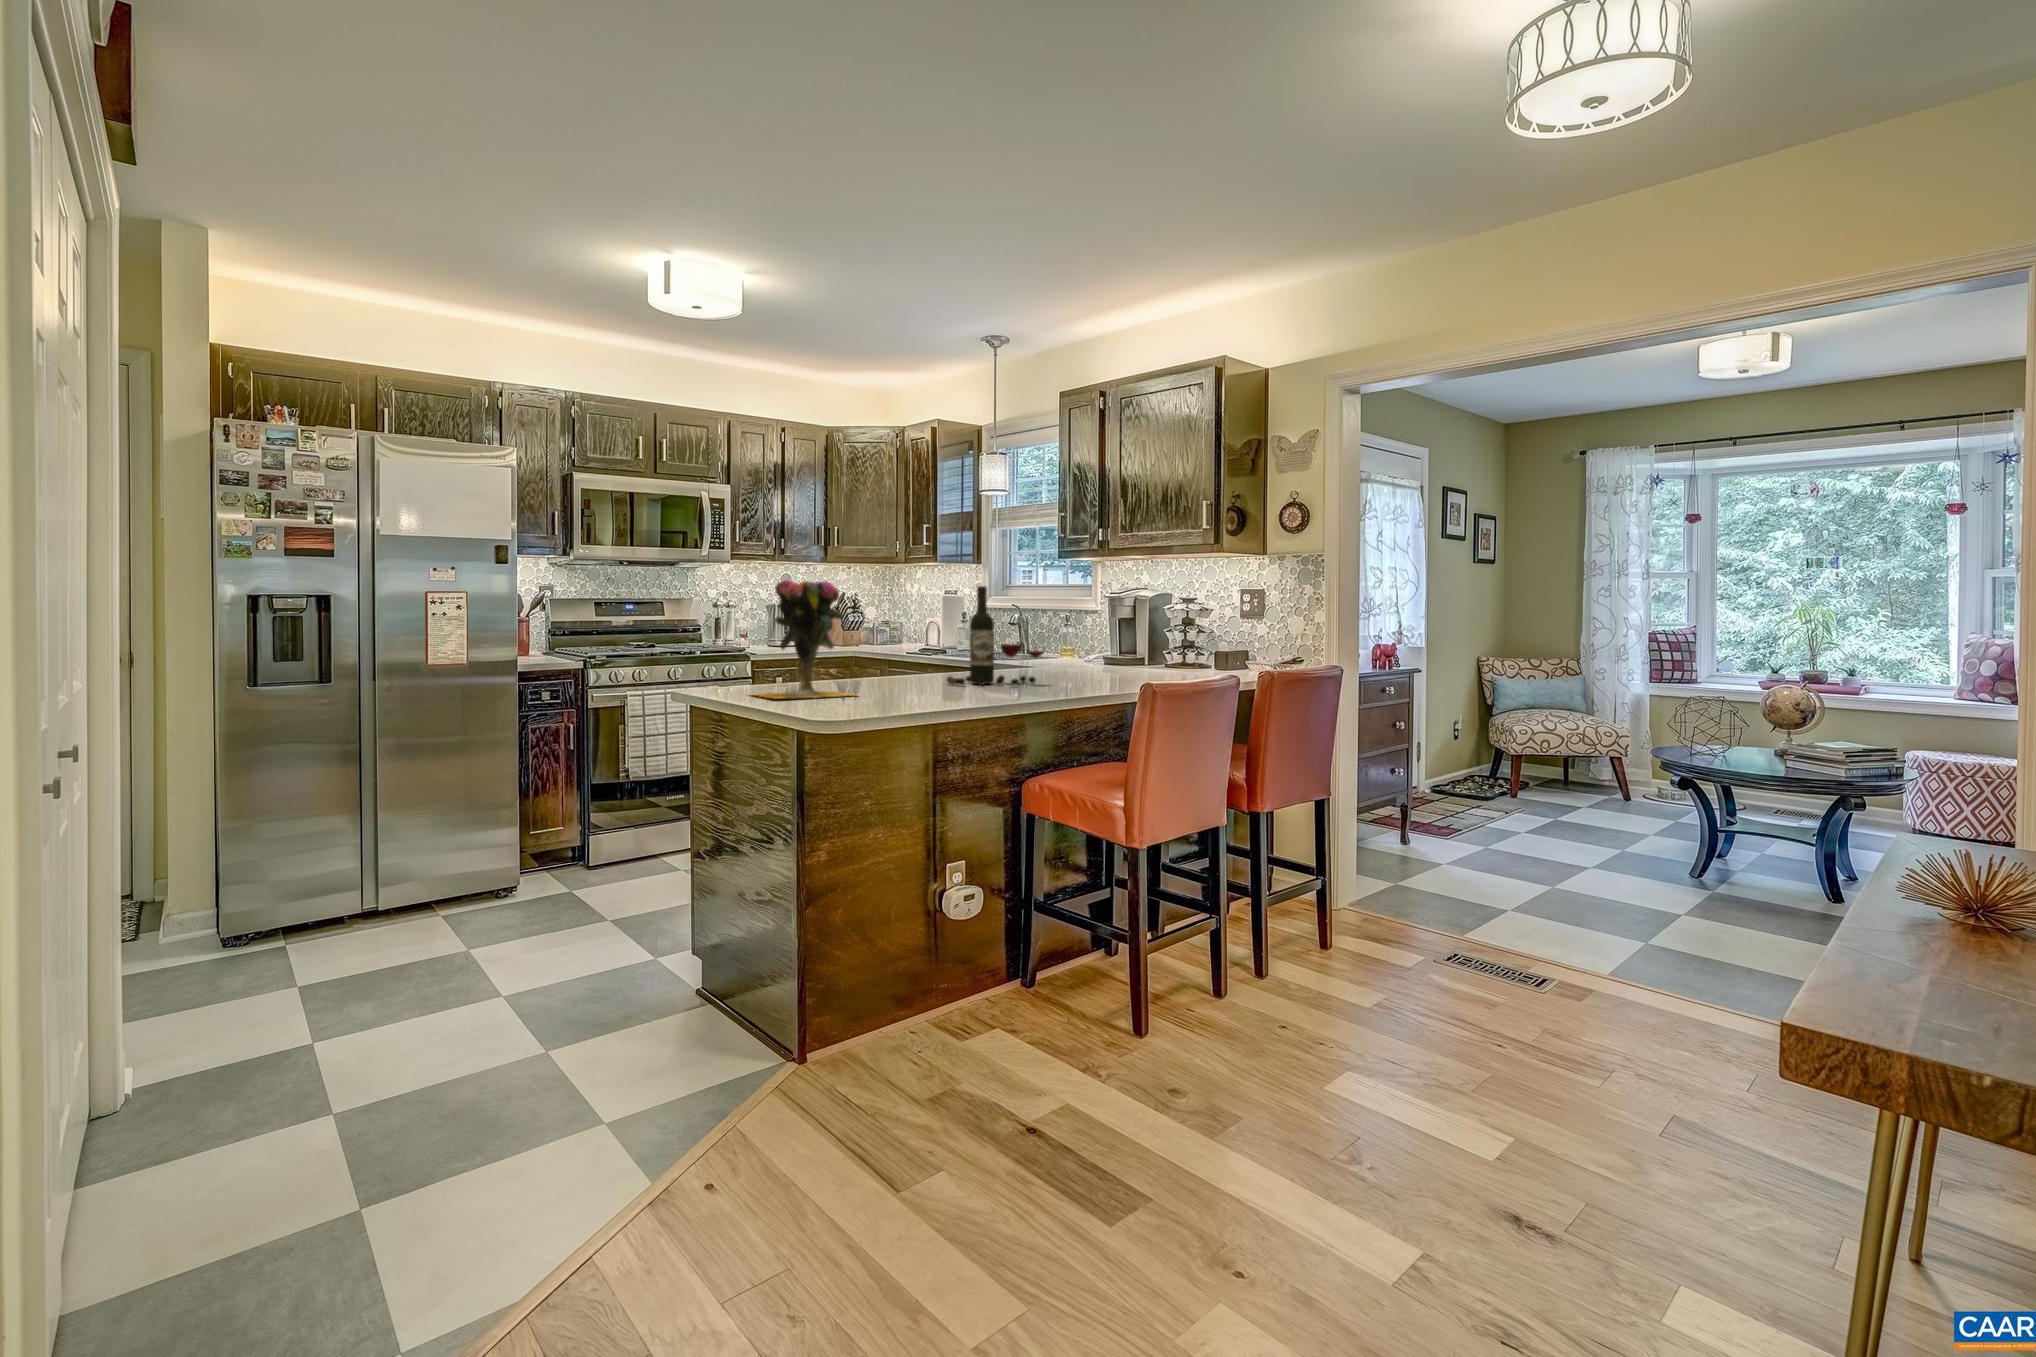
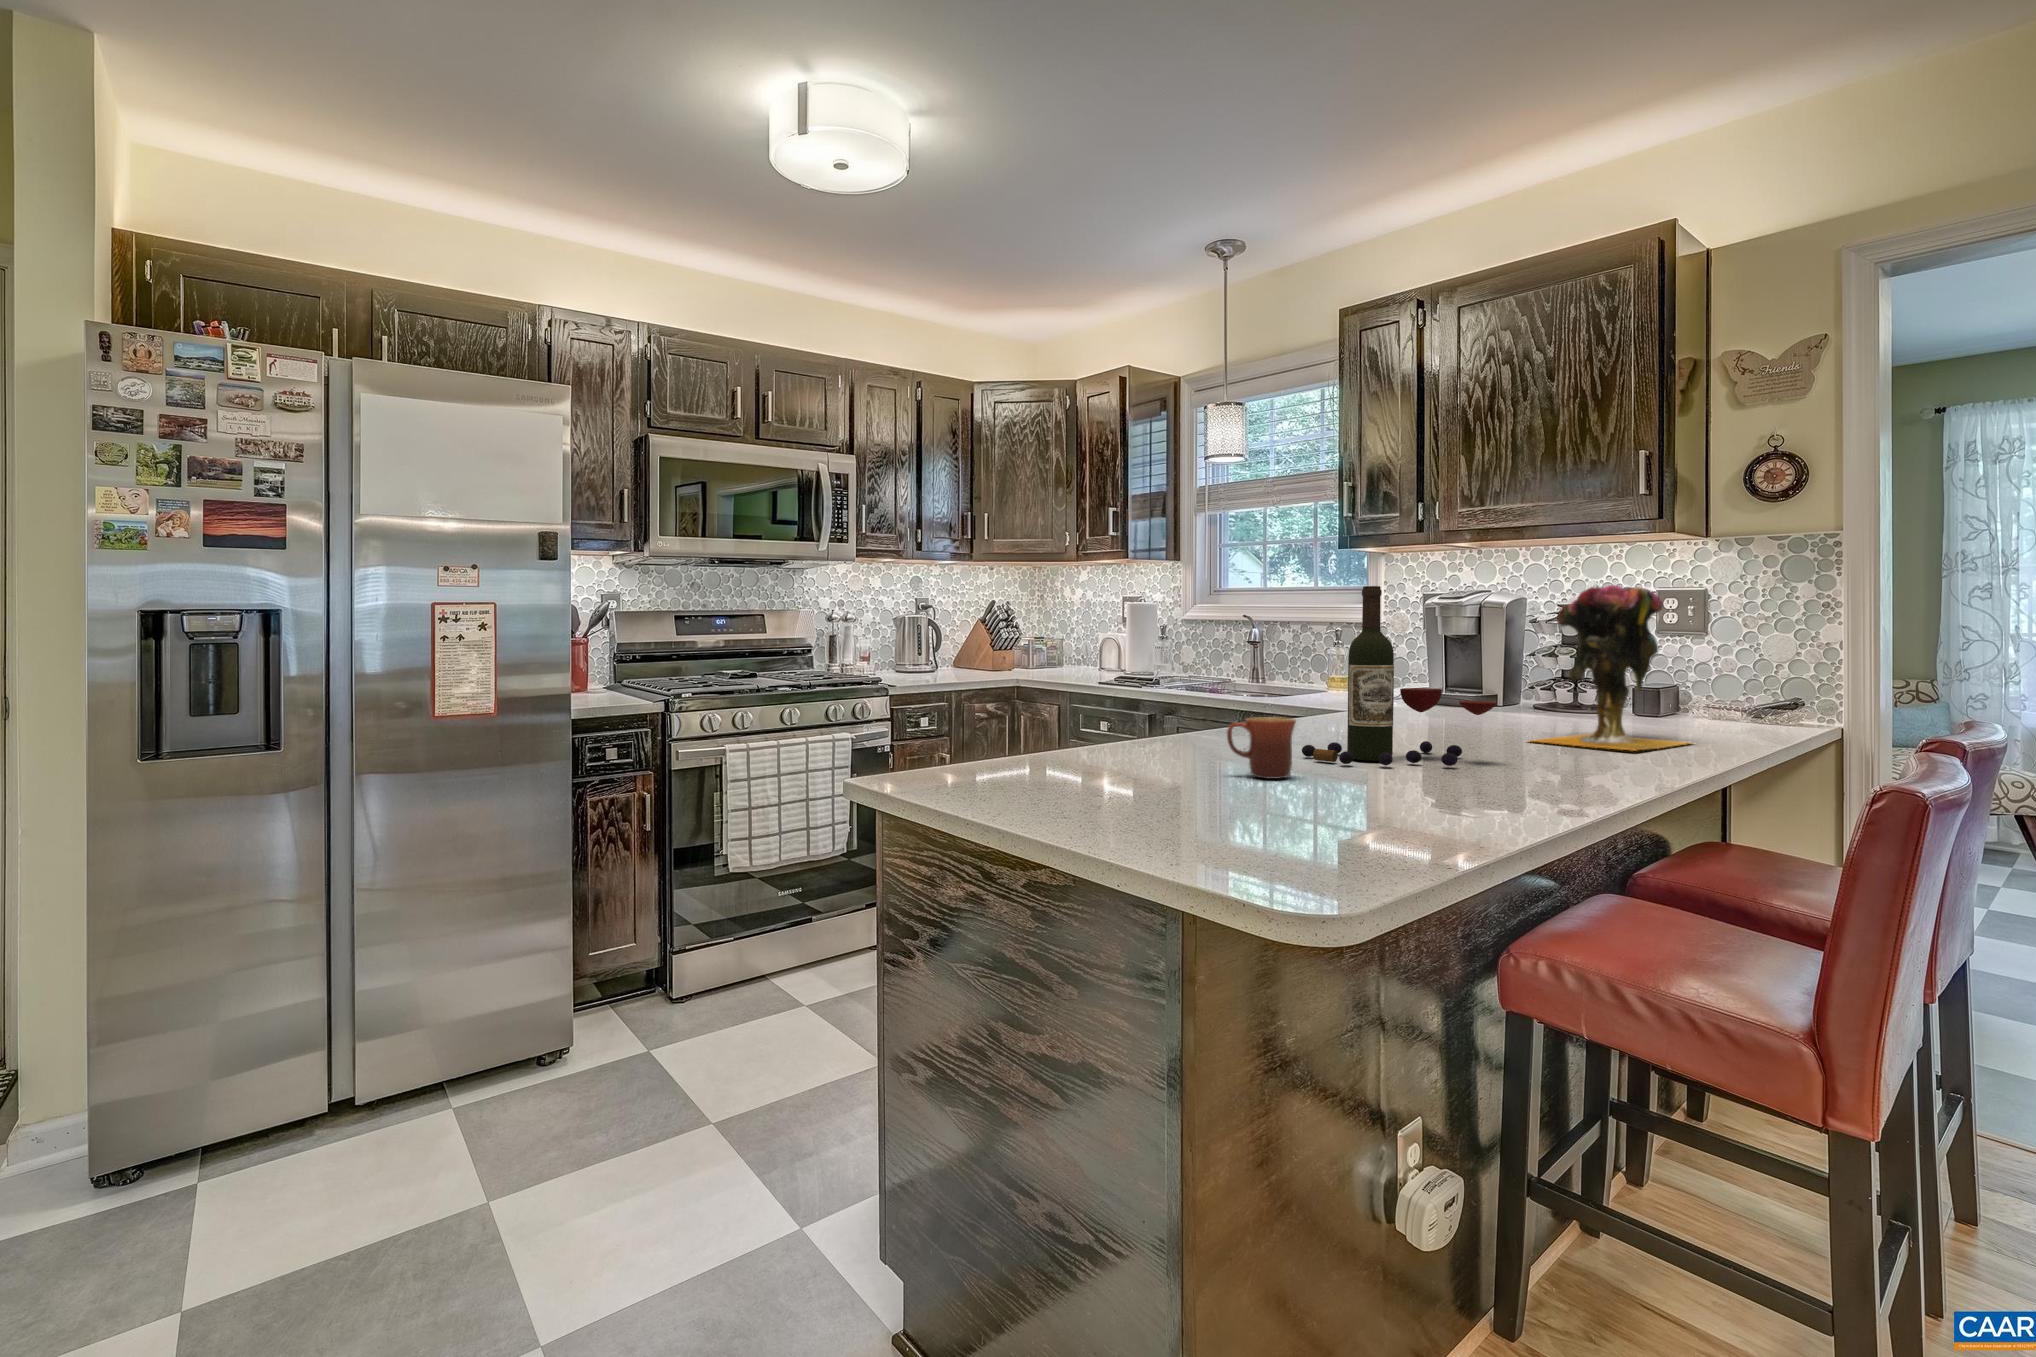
vase: present [755,580,856,699] -> present [1532,585,1689,751]
mug: none [884,658,920,690] -> present [1227,717,1296,779]

